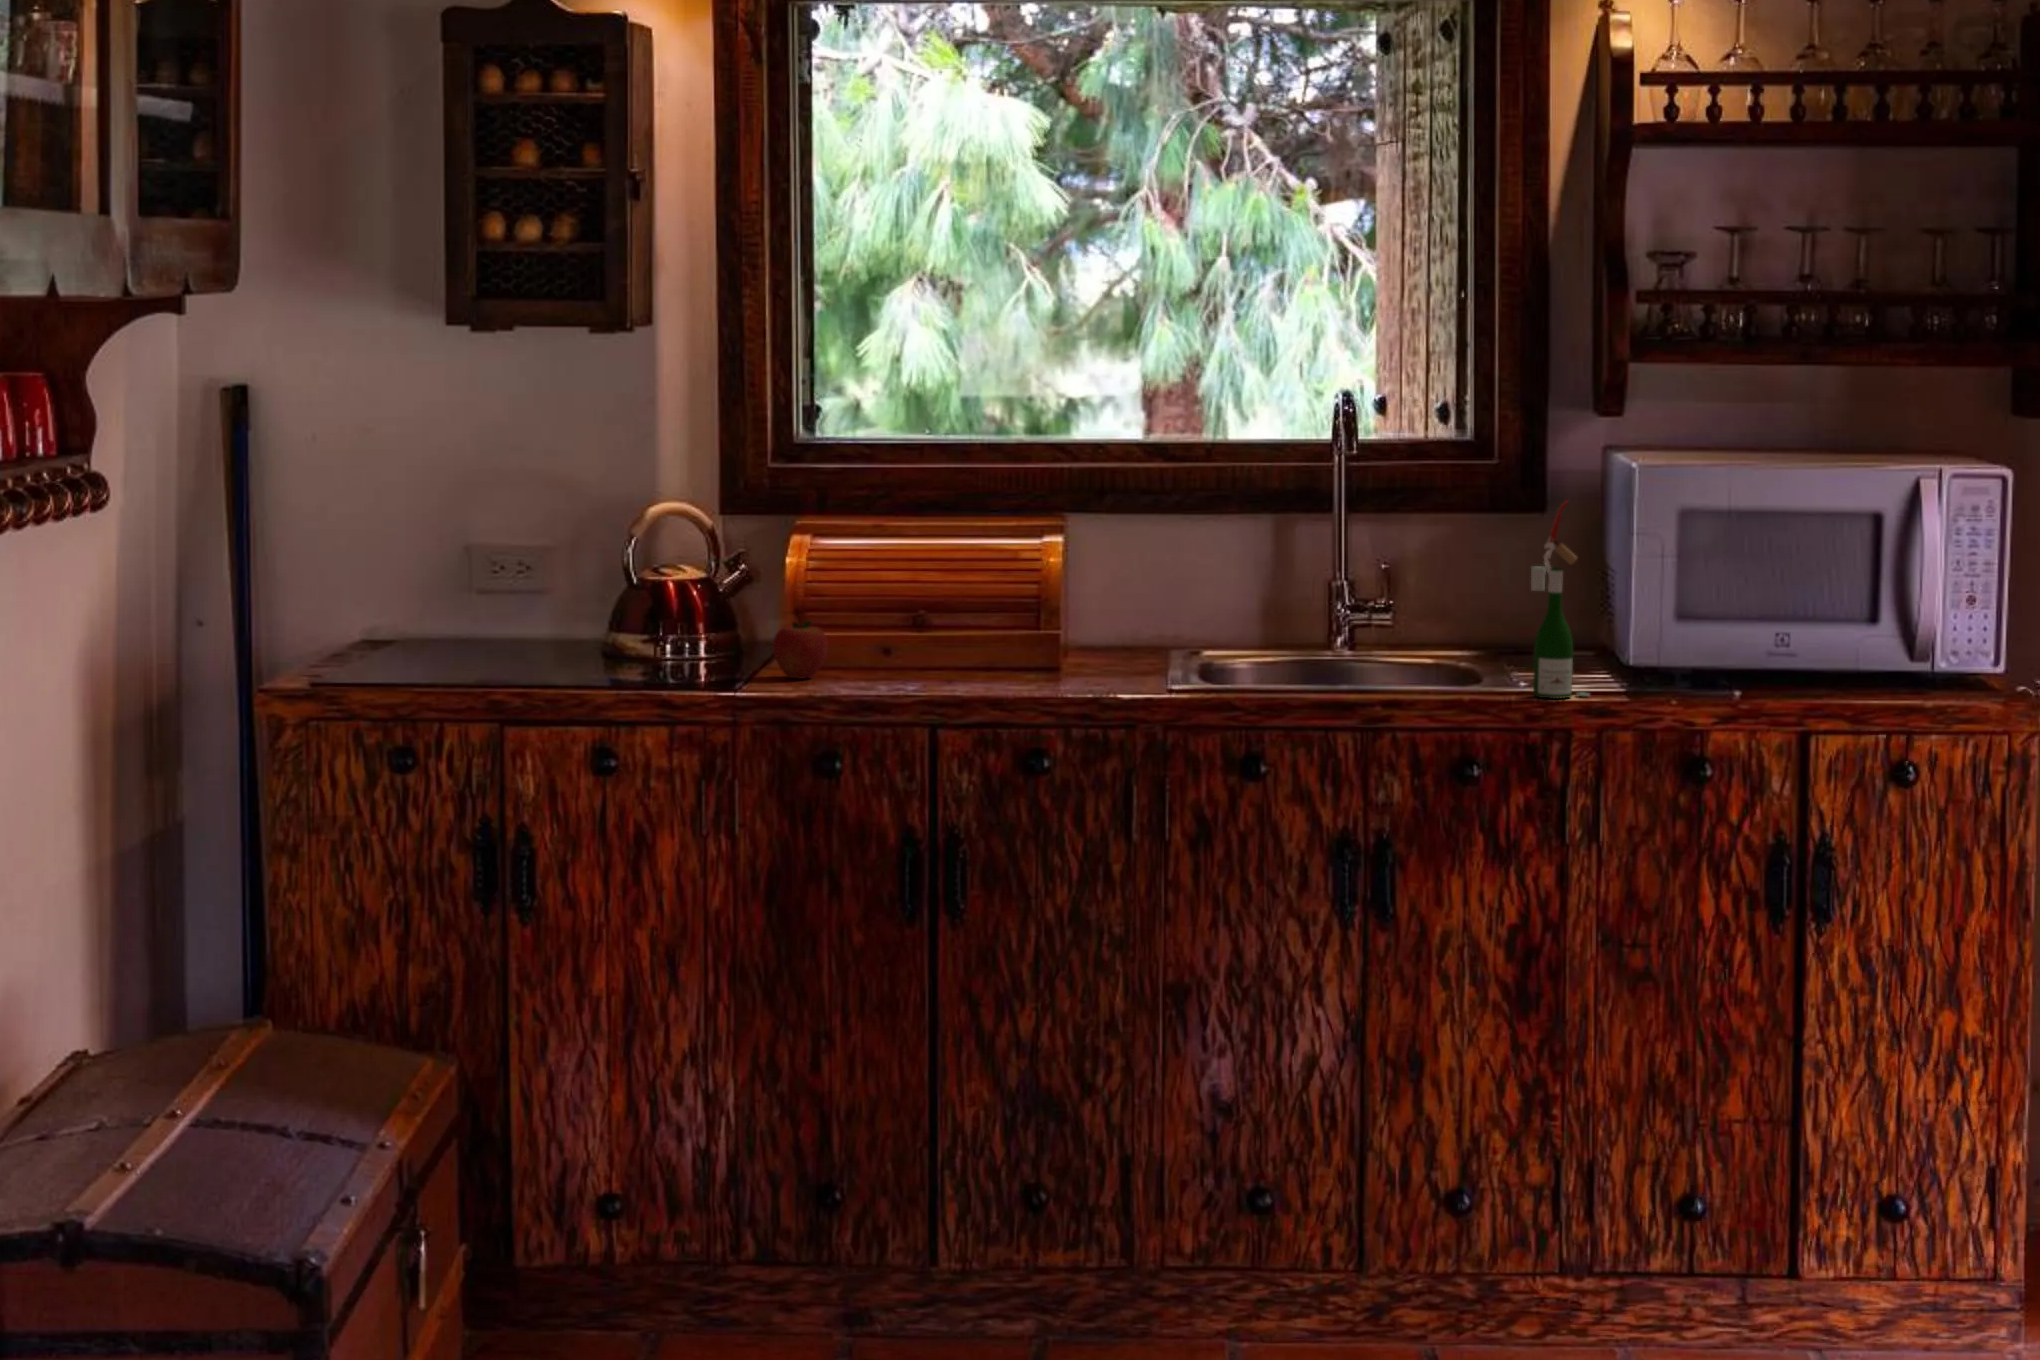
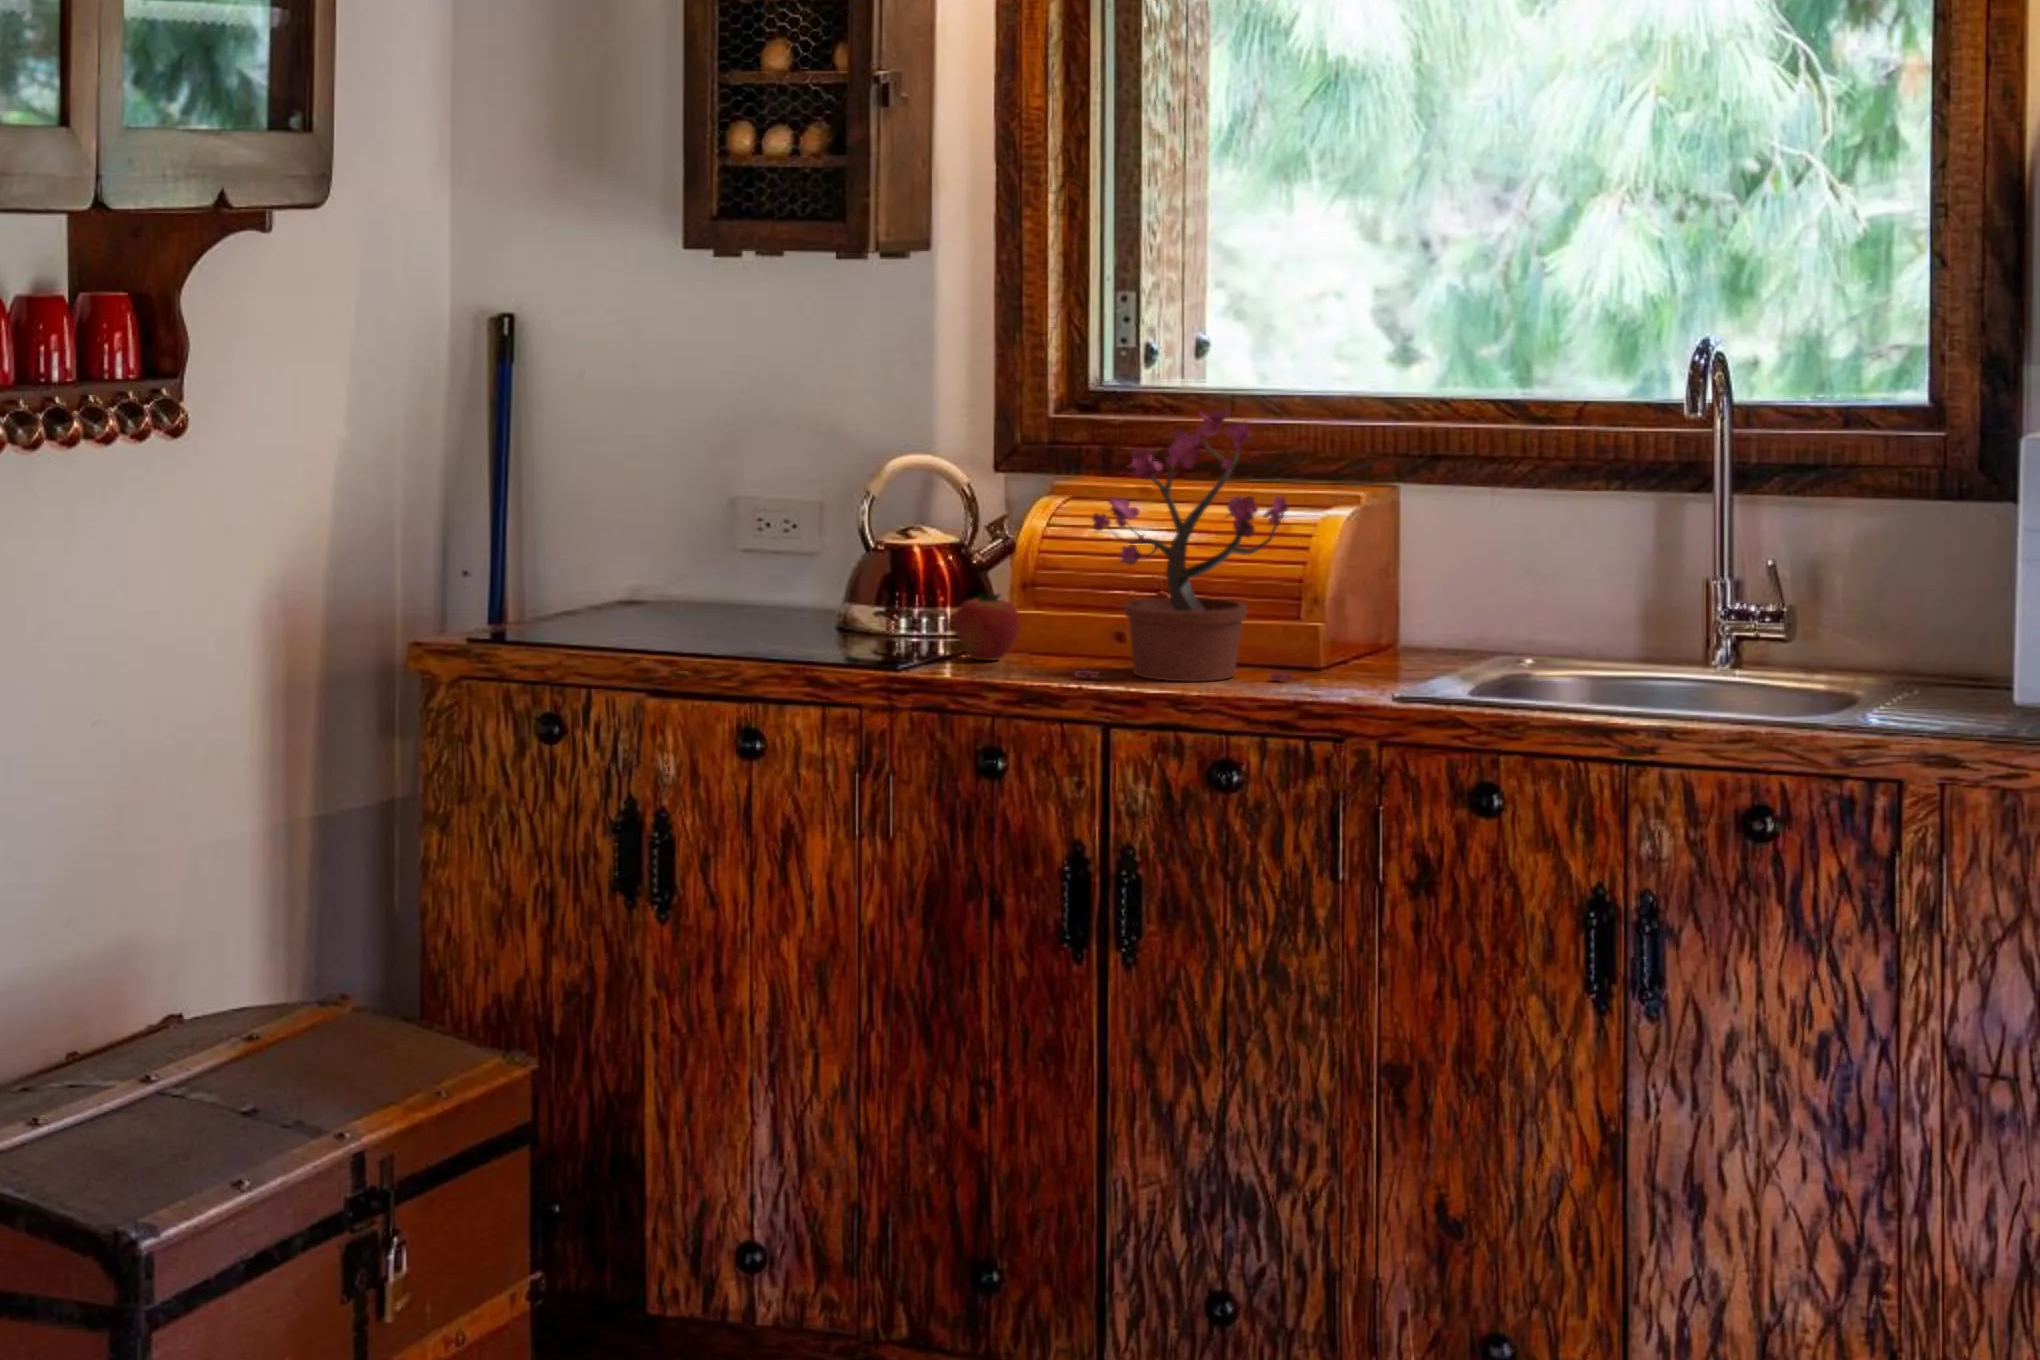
potted plant: none [891,457,1068,689] -> present [1075,409,1292,681]
wine bottle: present [1531,500,1589,699] -> none [1870,479,1951,739]

